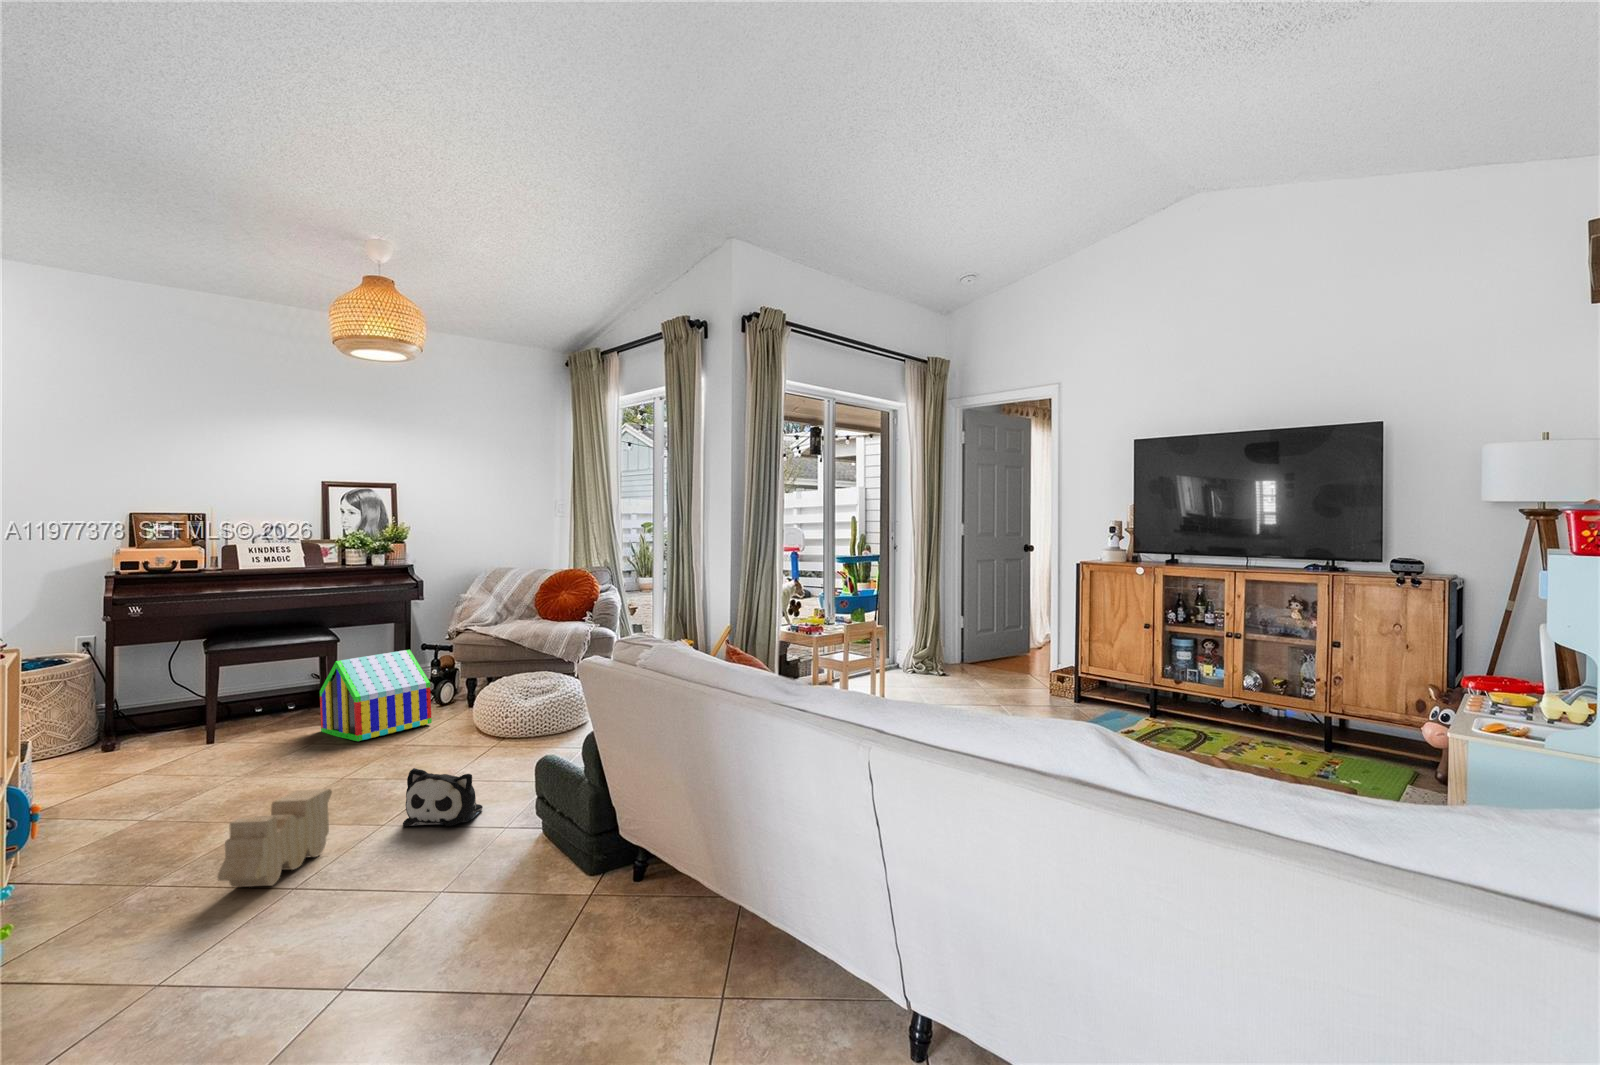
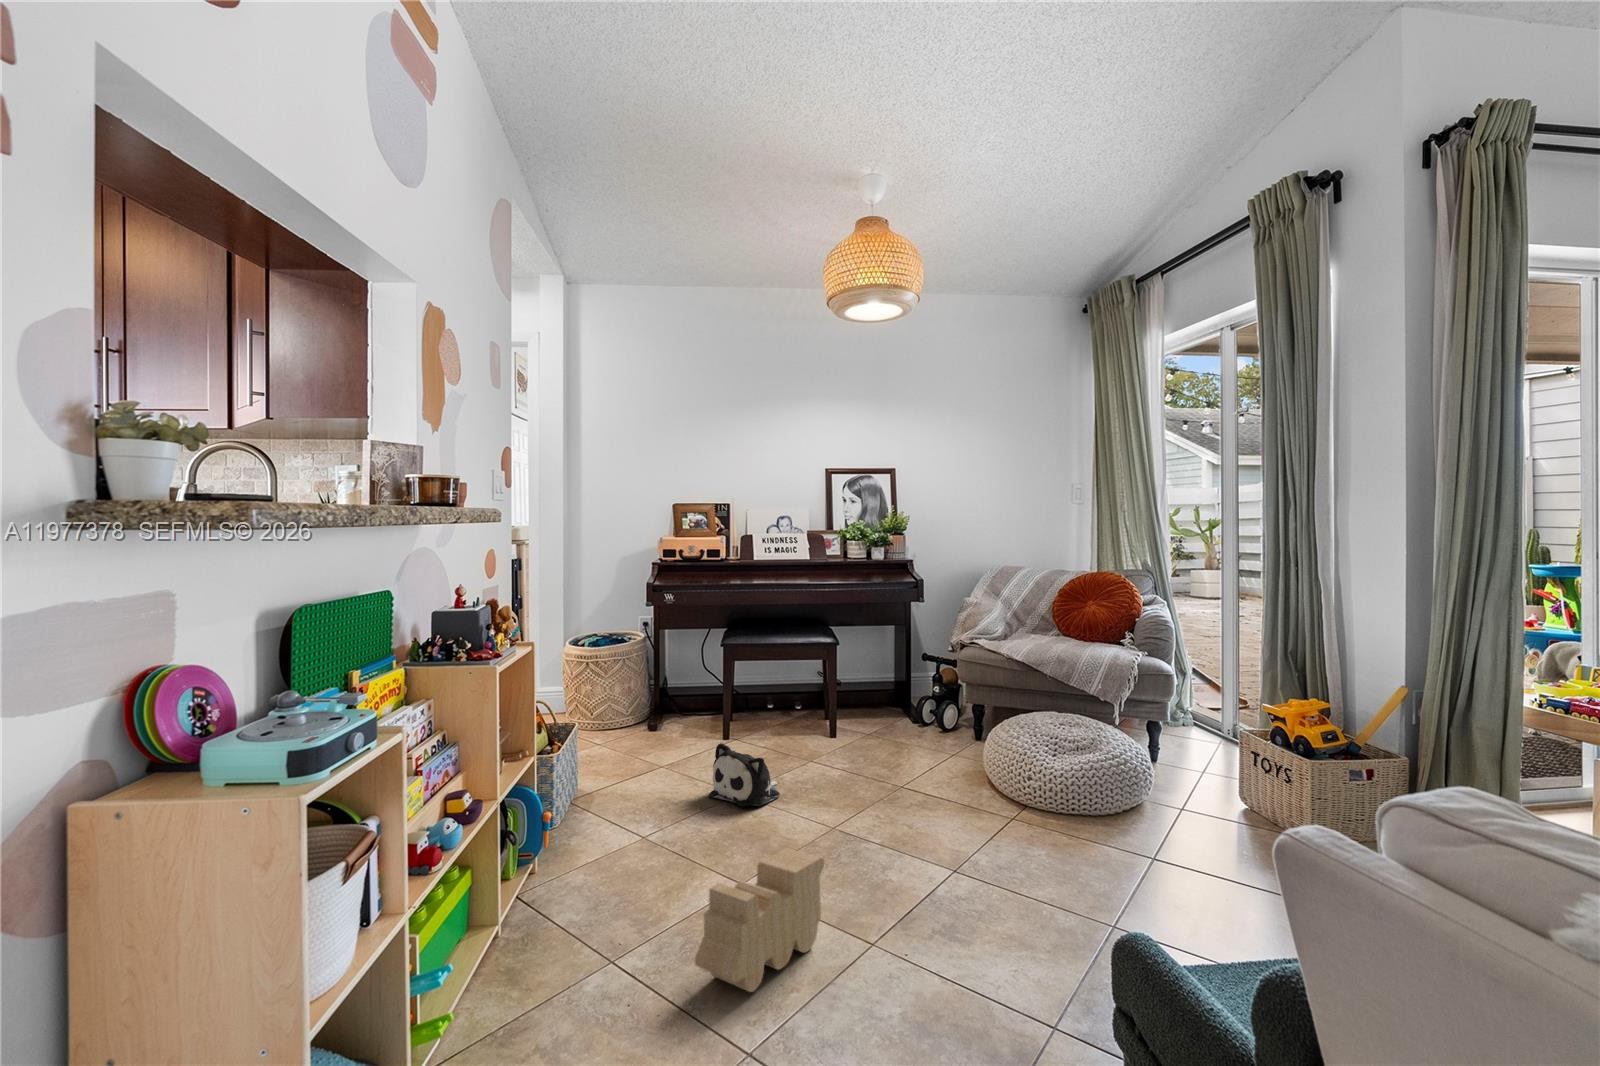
toy house: present [320,650,432,741] -> none [821,661,934,765]
plush toy: present [403,768,483,826] -> present [709,743,780,806]

